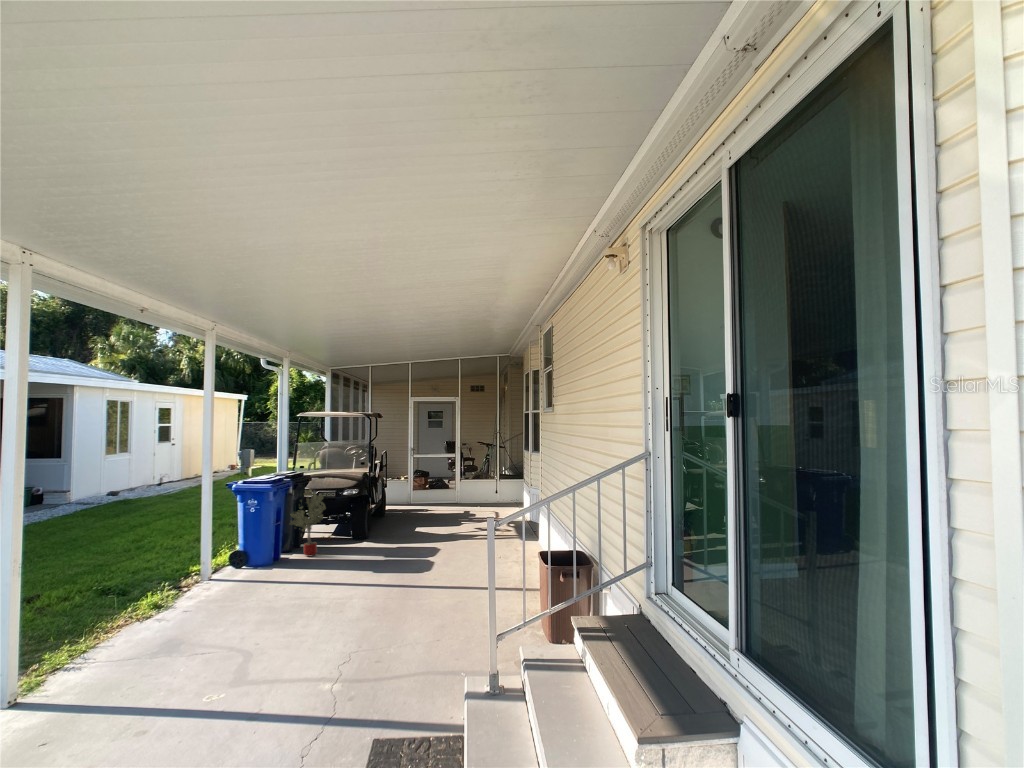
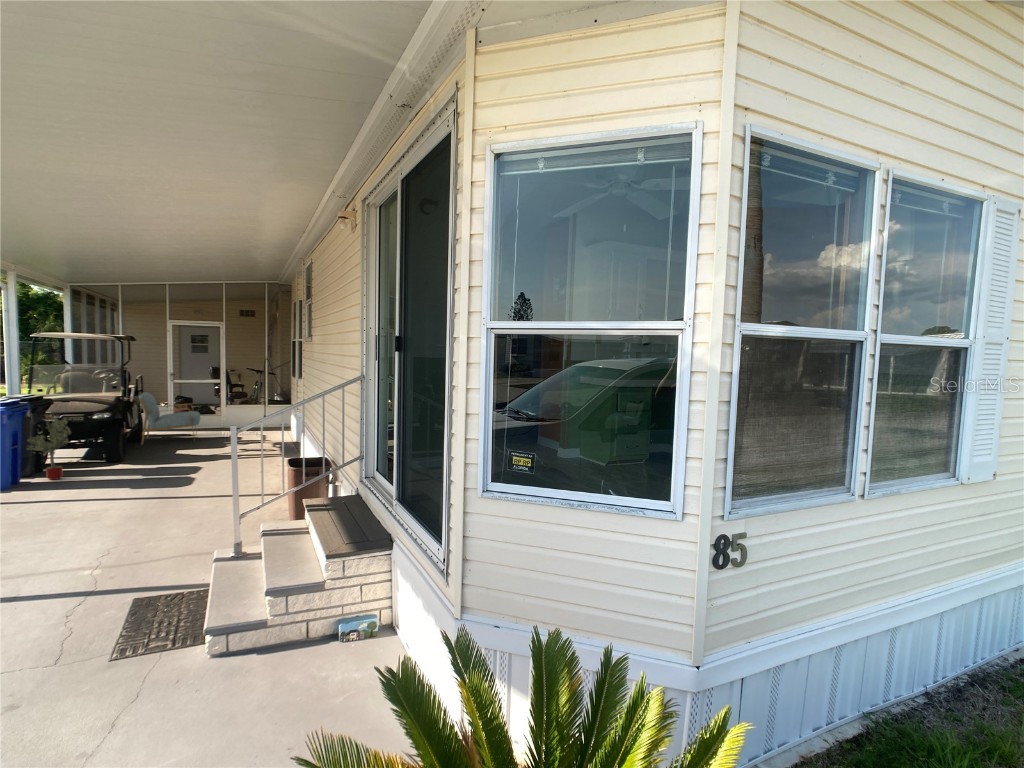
chair: none [383,468,435,521] -> present [139,392,200,444]

